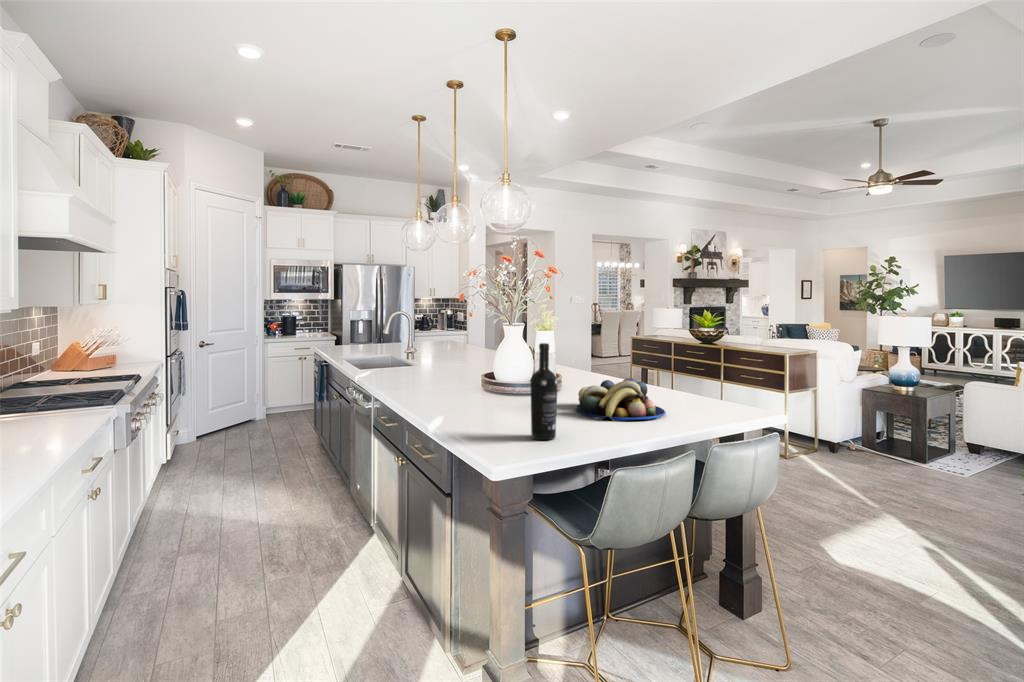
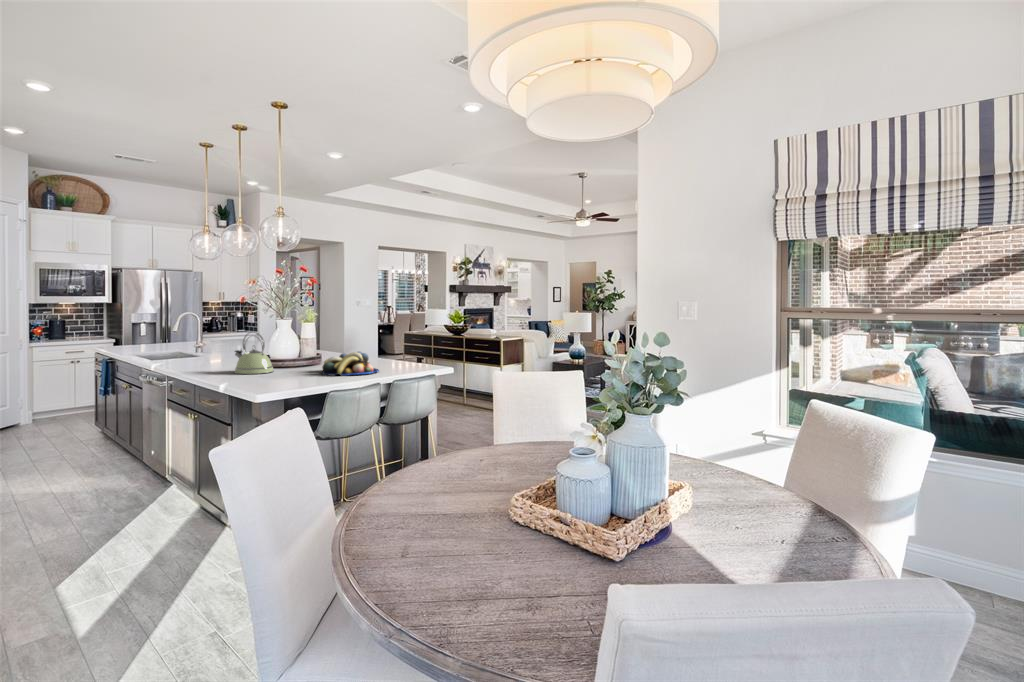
wine bottle: present [530,343,558,440] -> none [281,327,299,384]
kettle: none [454,344,506,408] -> present [235,332,274,374]

